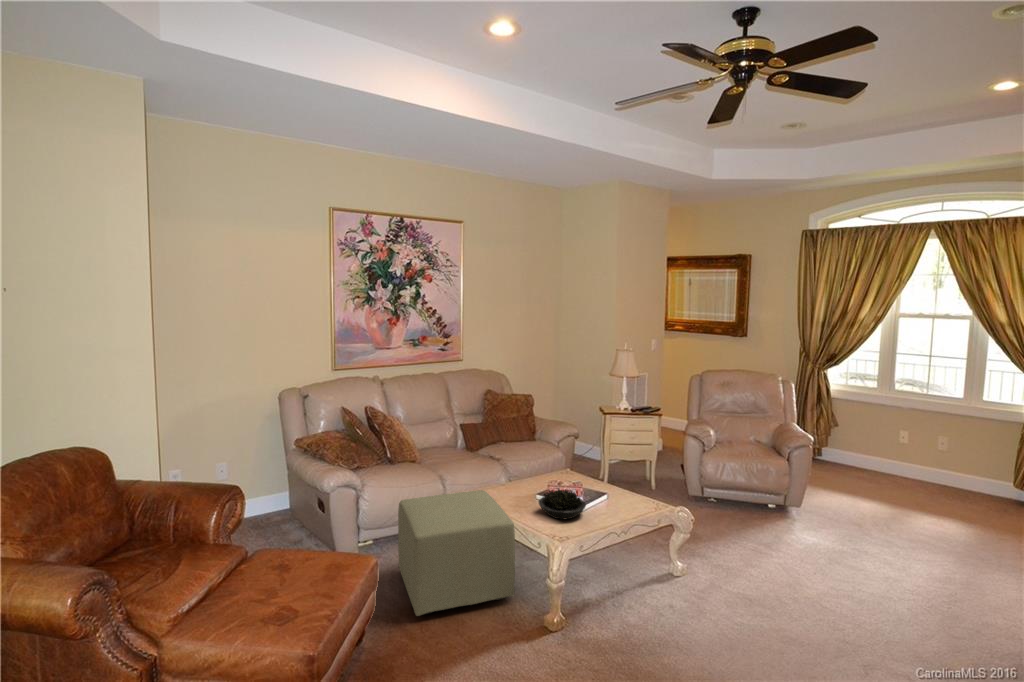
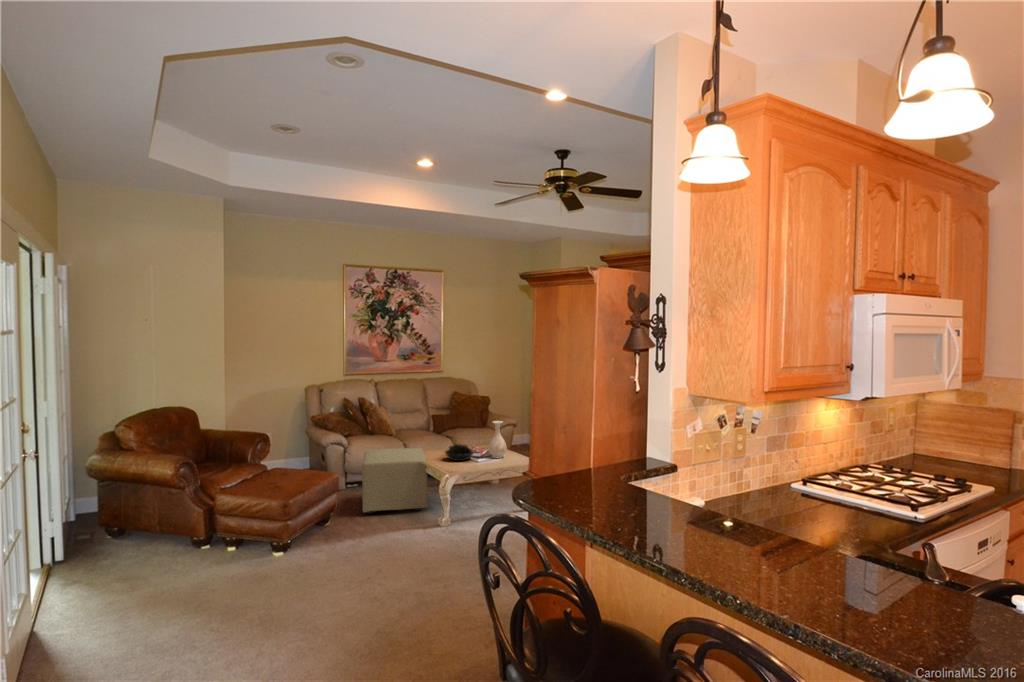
vase: none [601,450,630,509] -> present [488,421,507,458]

